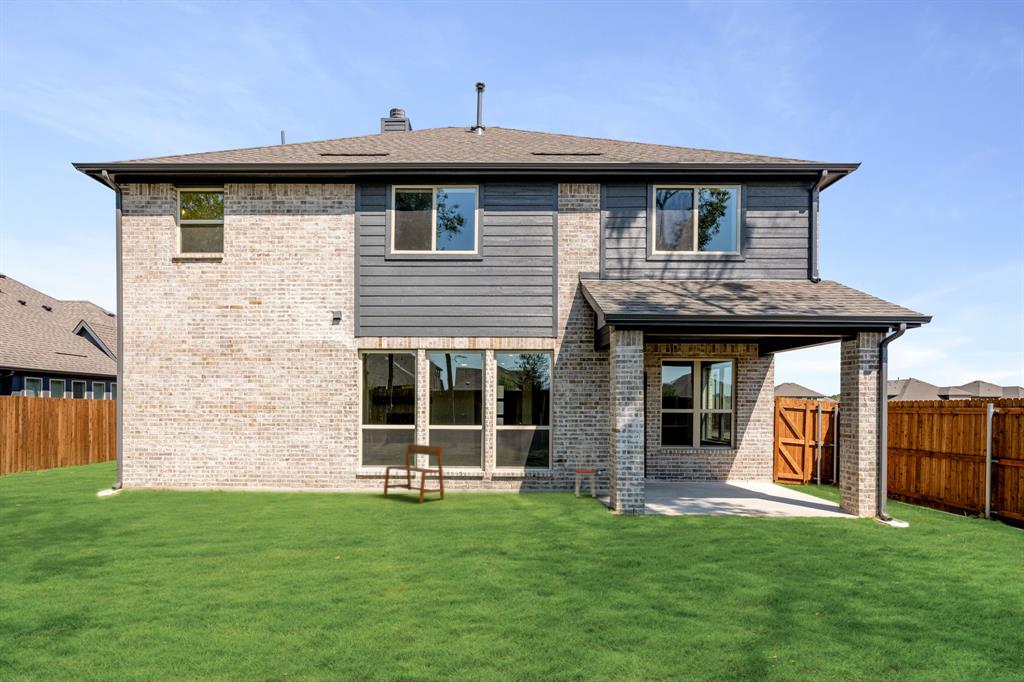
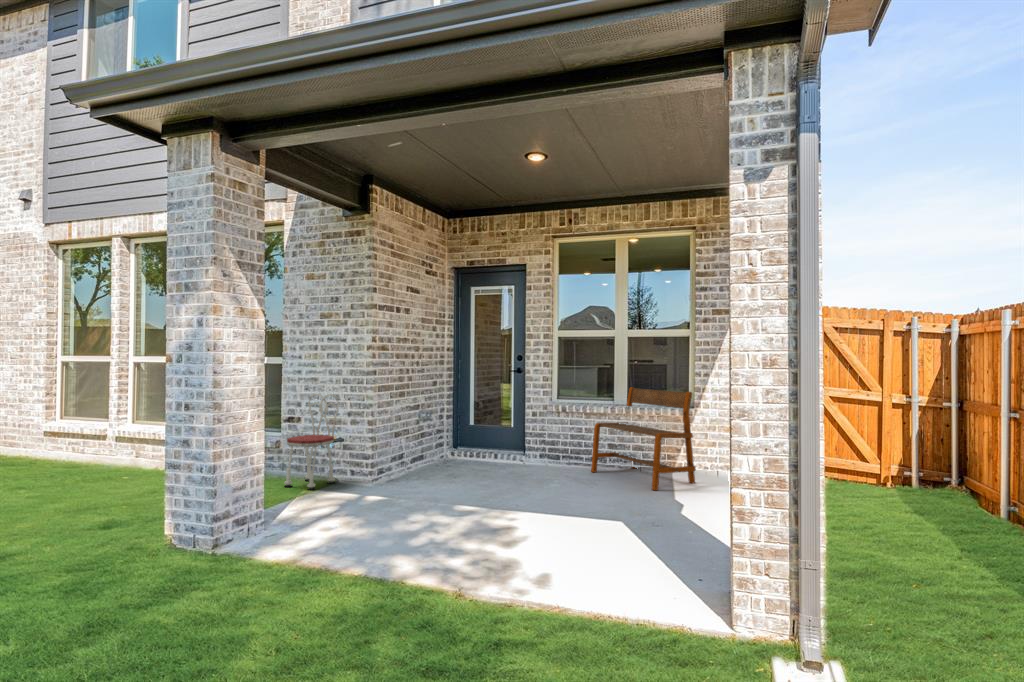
bench: present [383,444,444,503] -> present [591,387,696,490]

